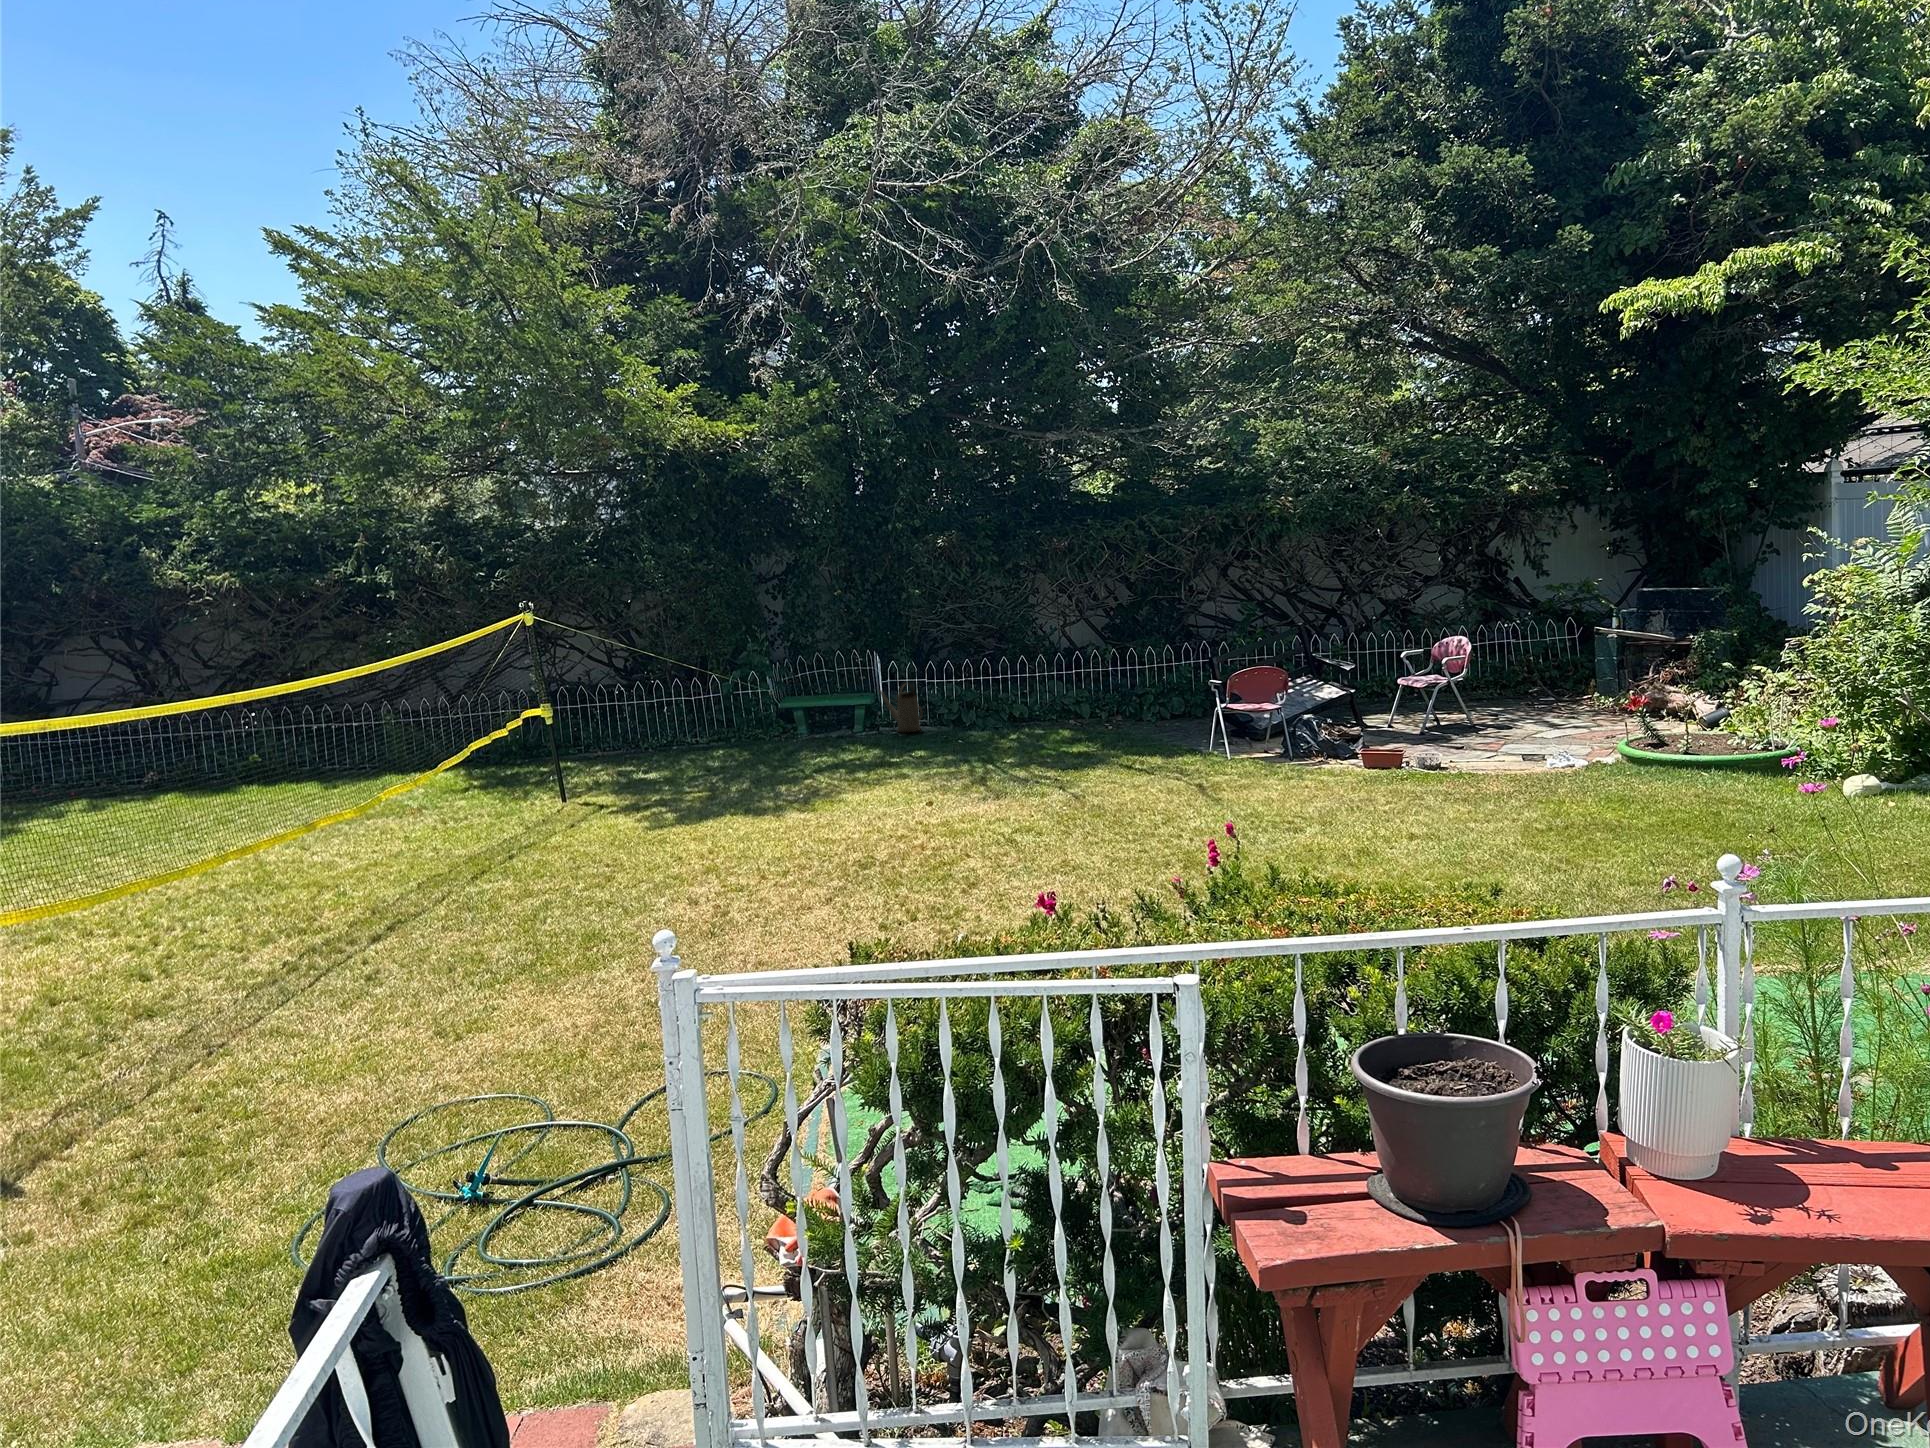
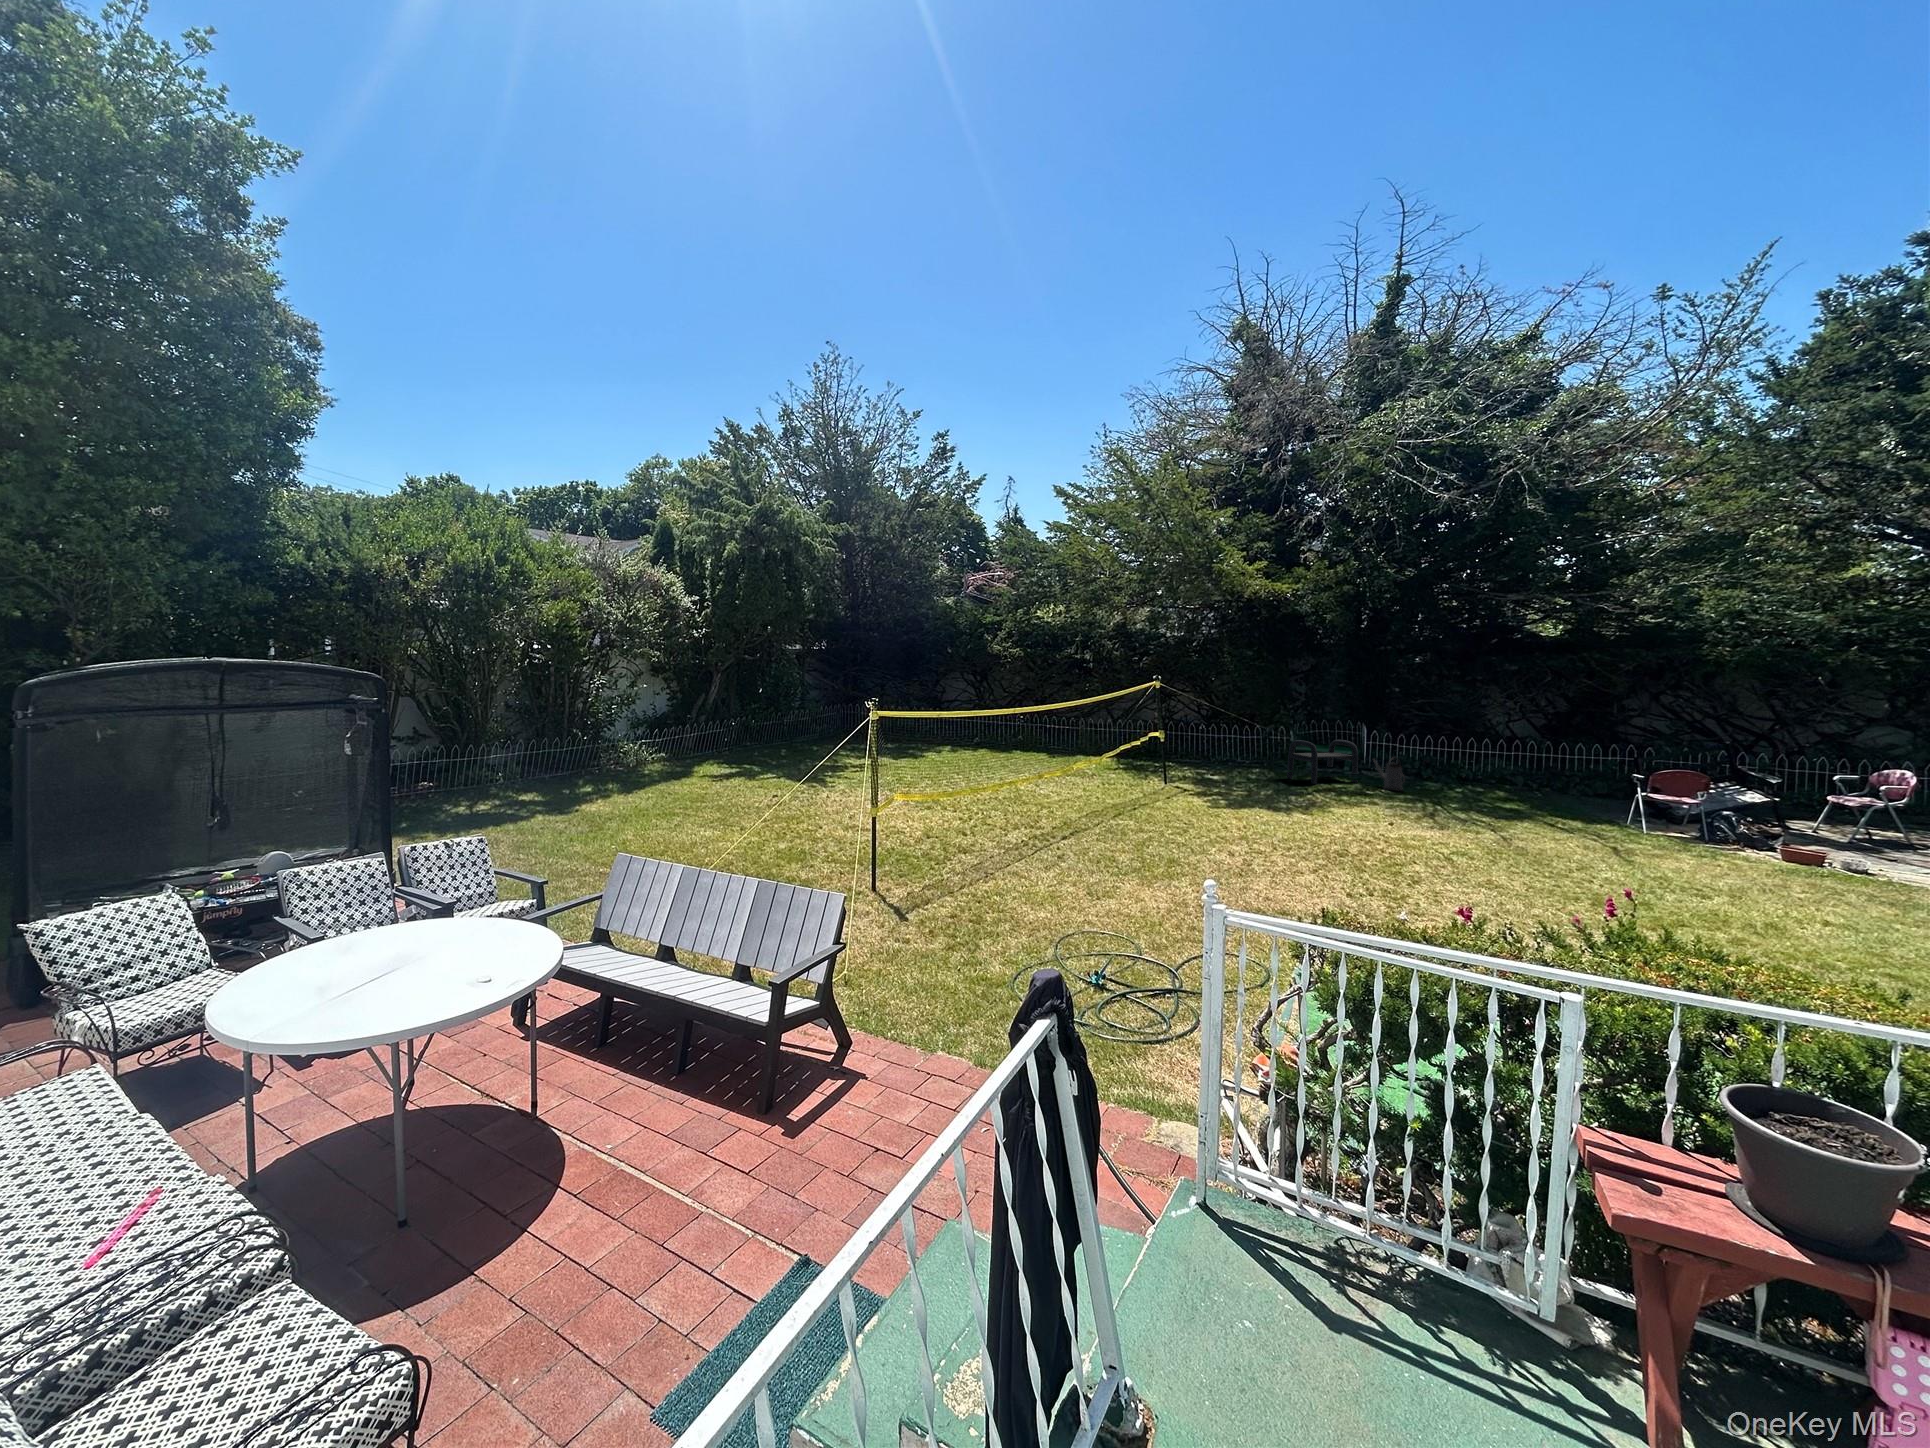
bench: none [764,668,864,743] -> present [1287,740,1358,784]

